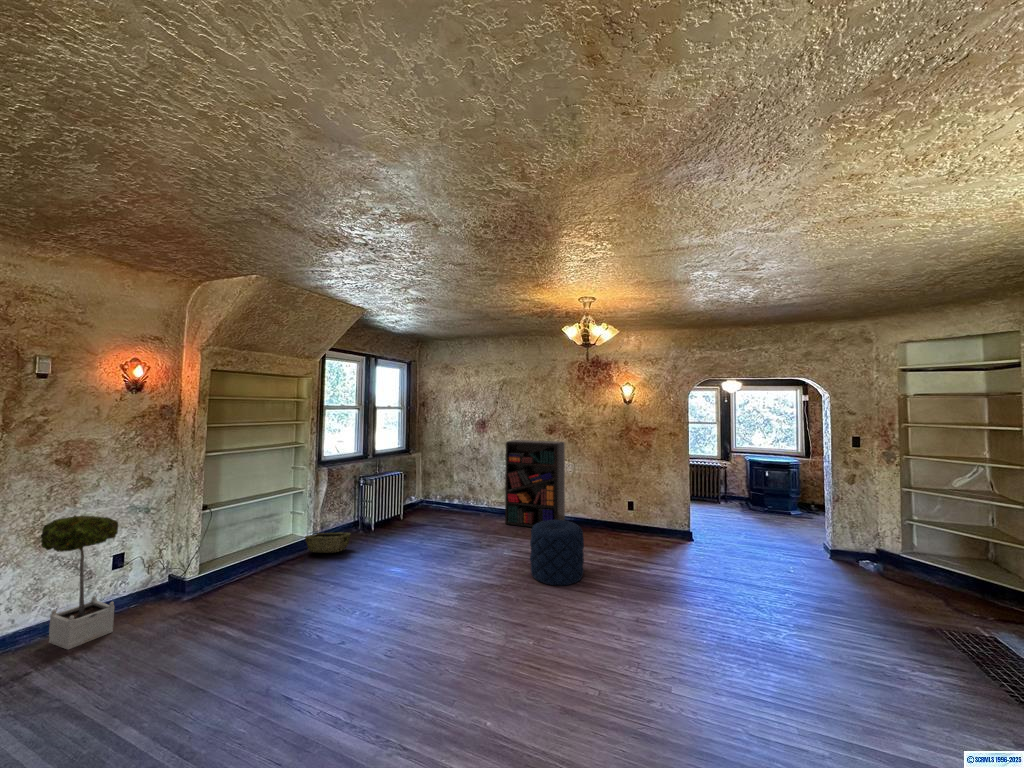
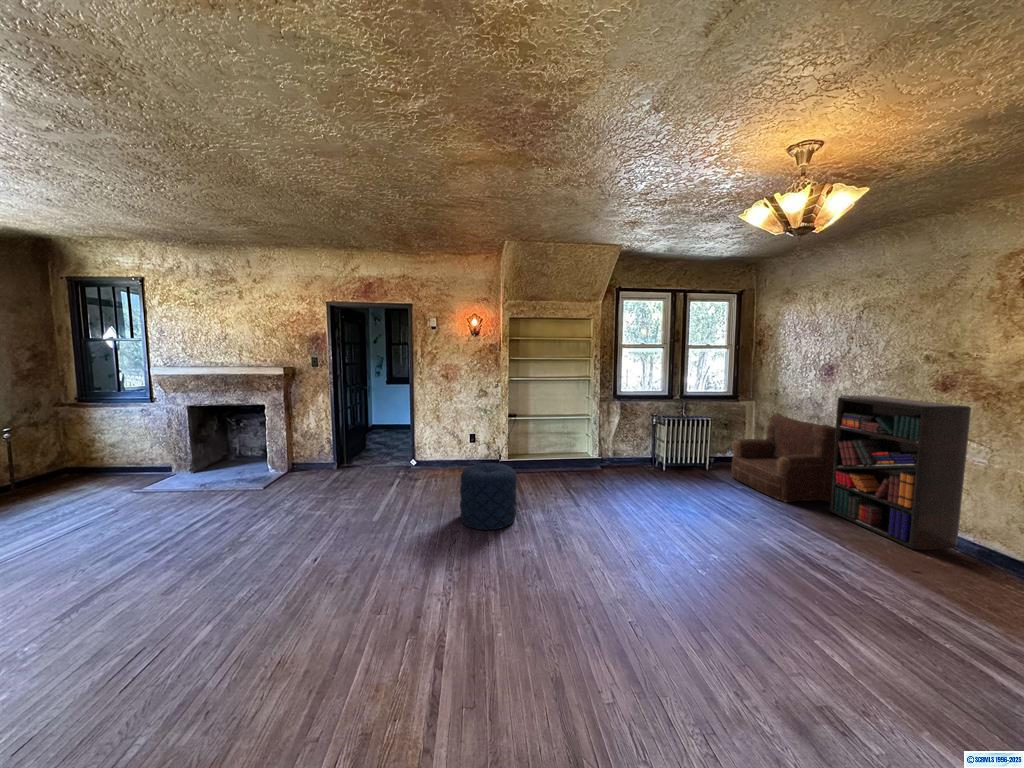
armchair: none [425,461,497,527] -> present [732,415,836,502]
potted tree: present [41,515,118,649] -> none [431,405,461,475]
pouf: present [530,520,584,585] -> present [460,463,517,530]
woven basket: present [305,532,351,553] -> none [588,455,624,476]

